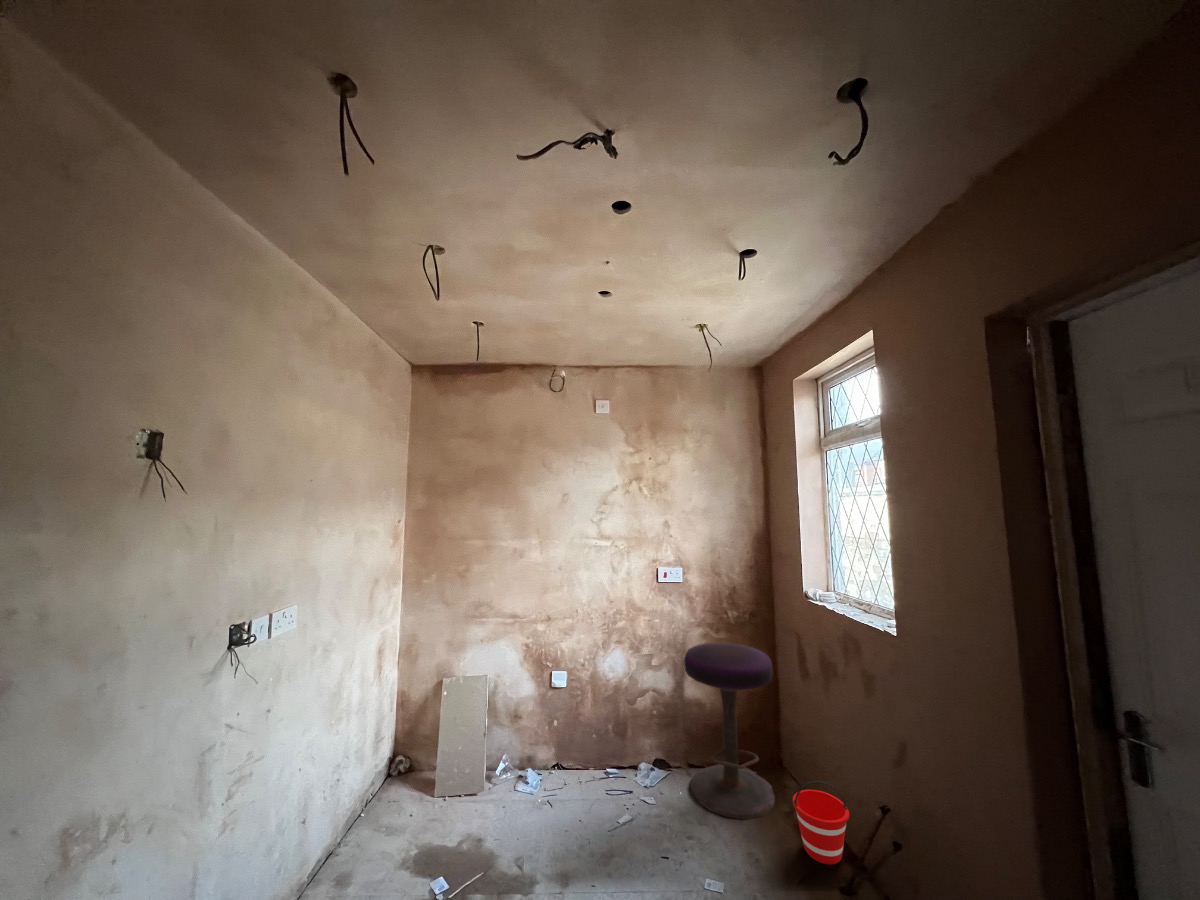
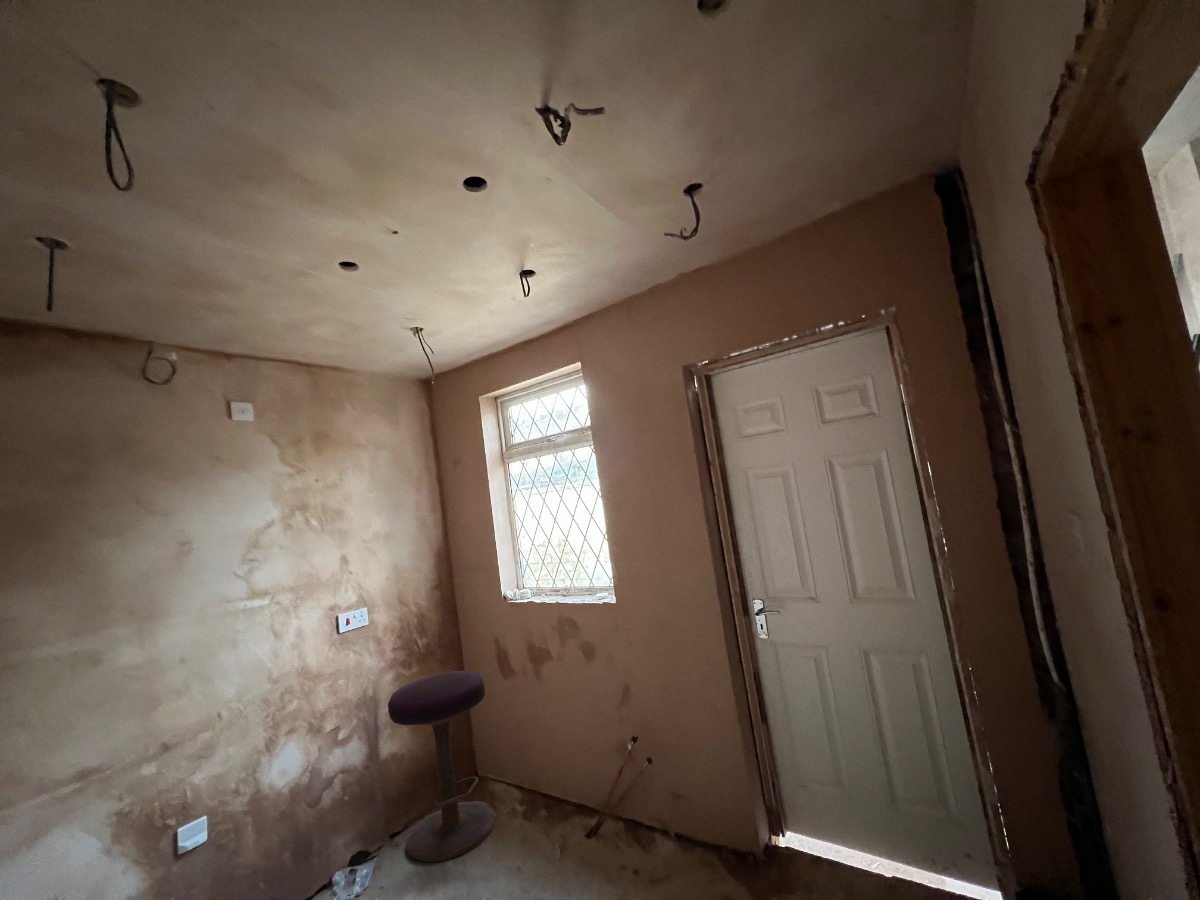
bucket: present [793,781,849,865] -> none [526,757,572,830]

